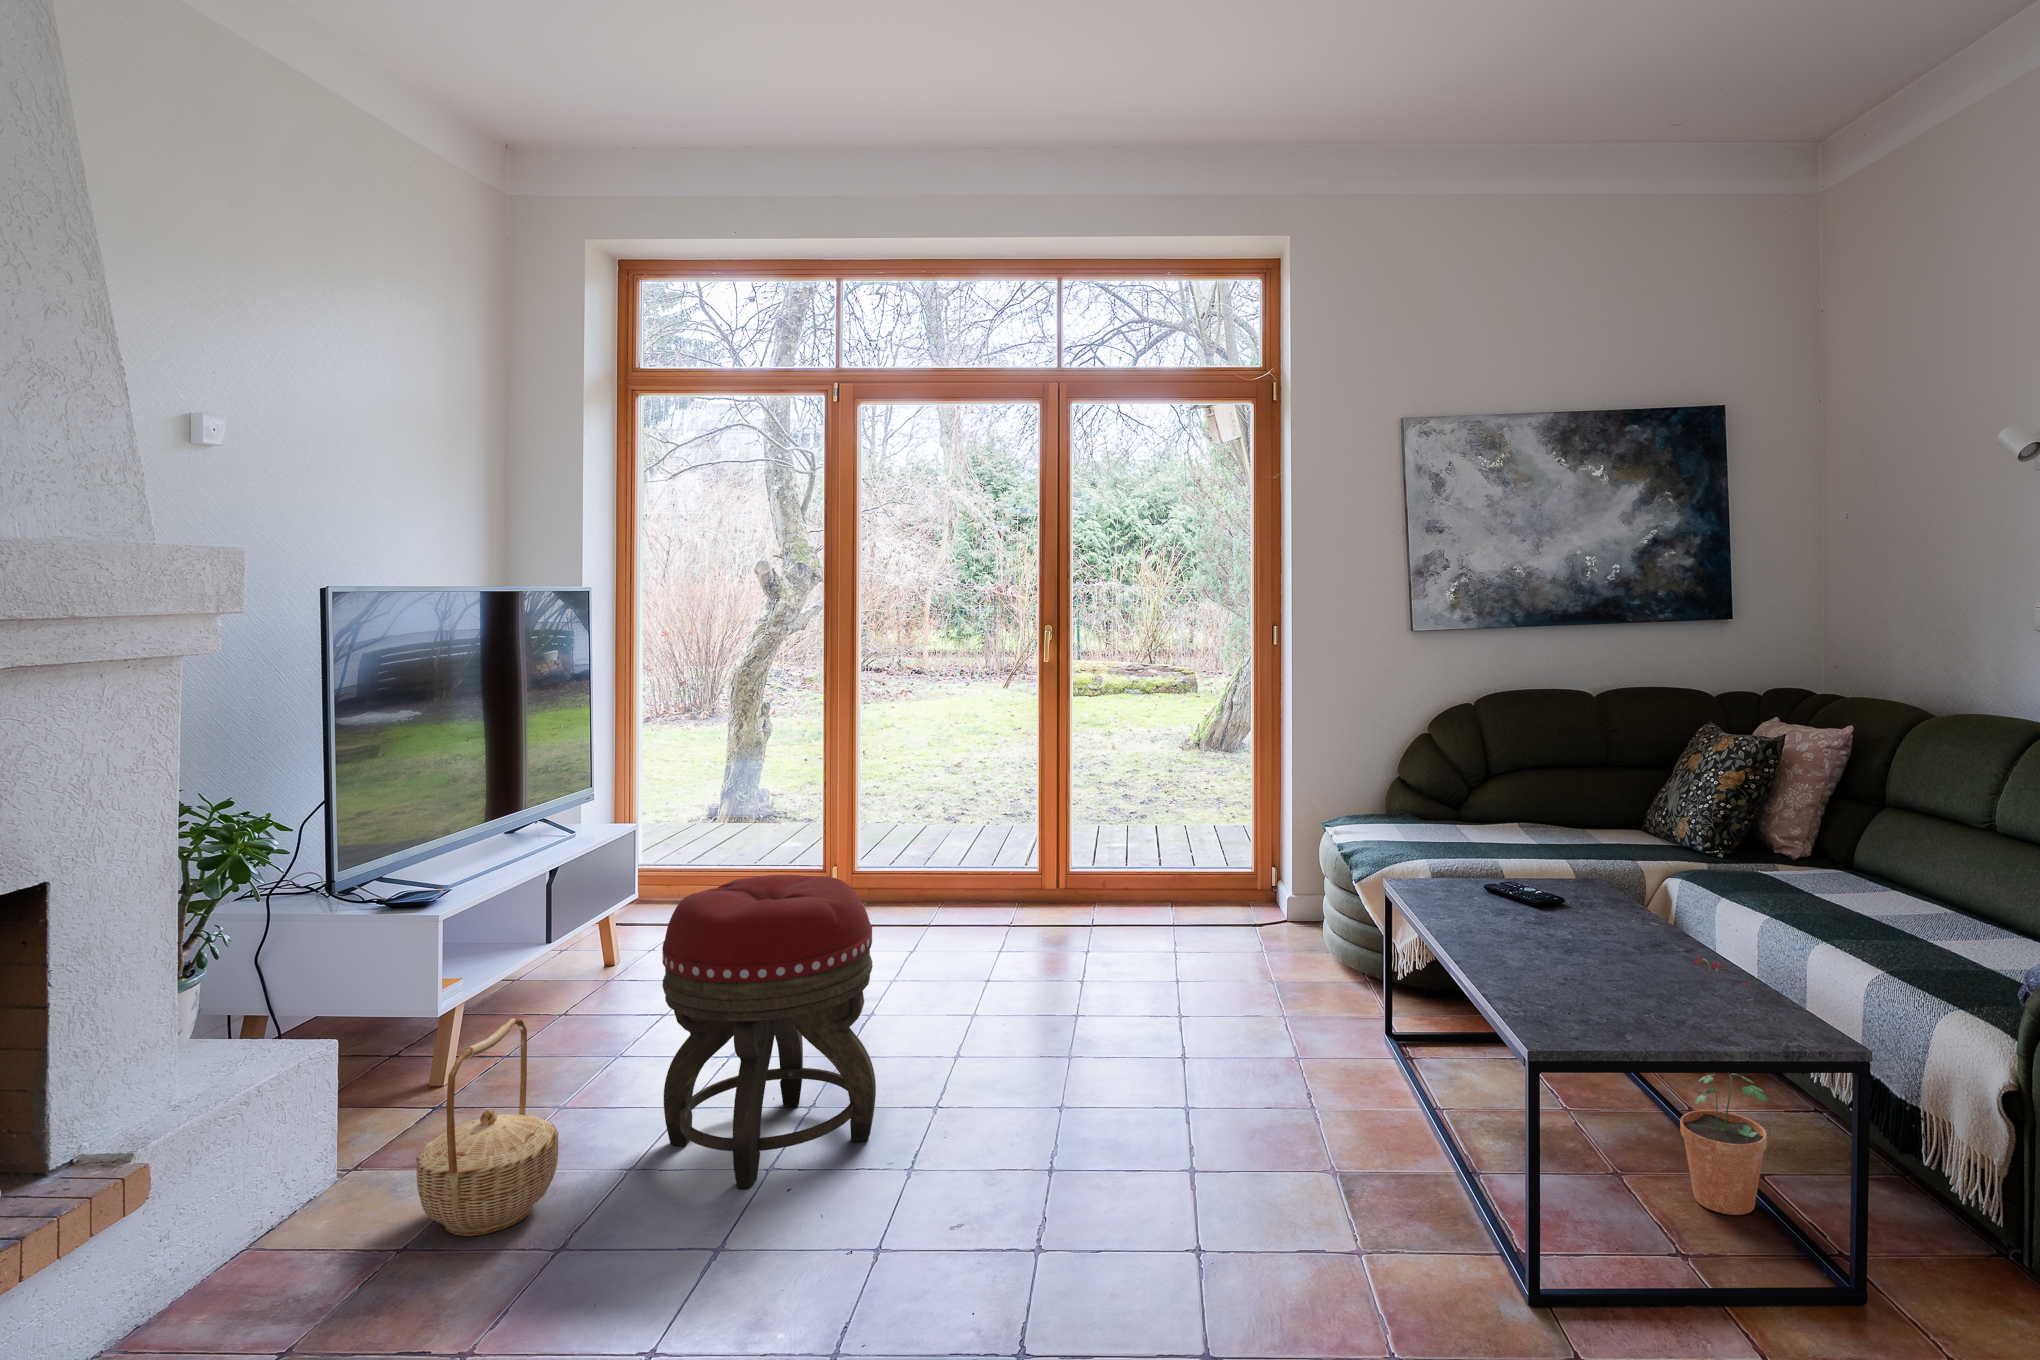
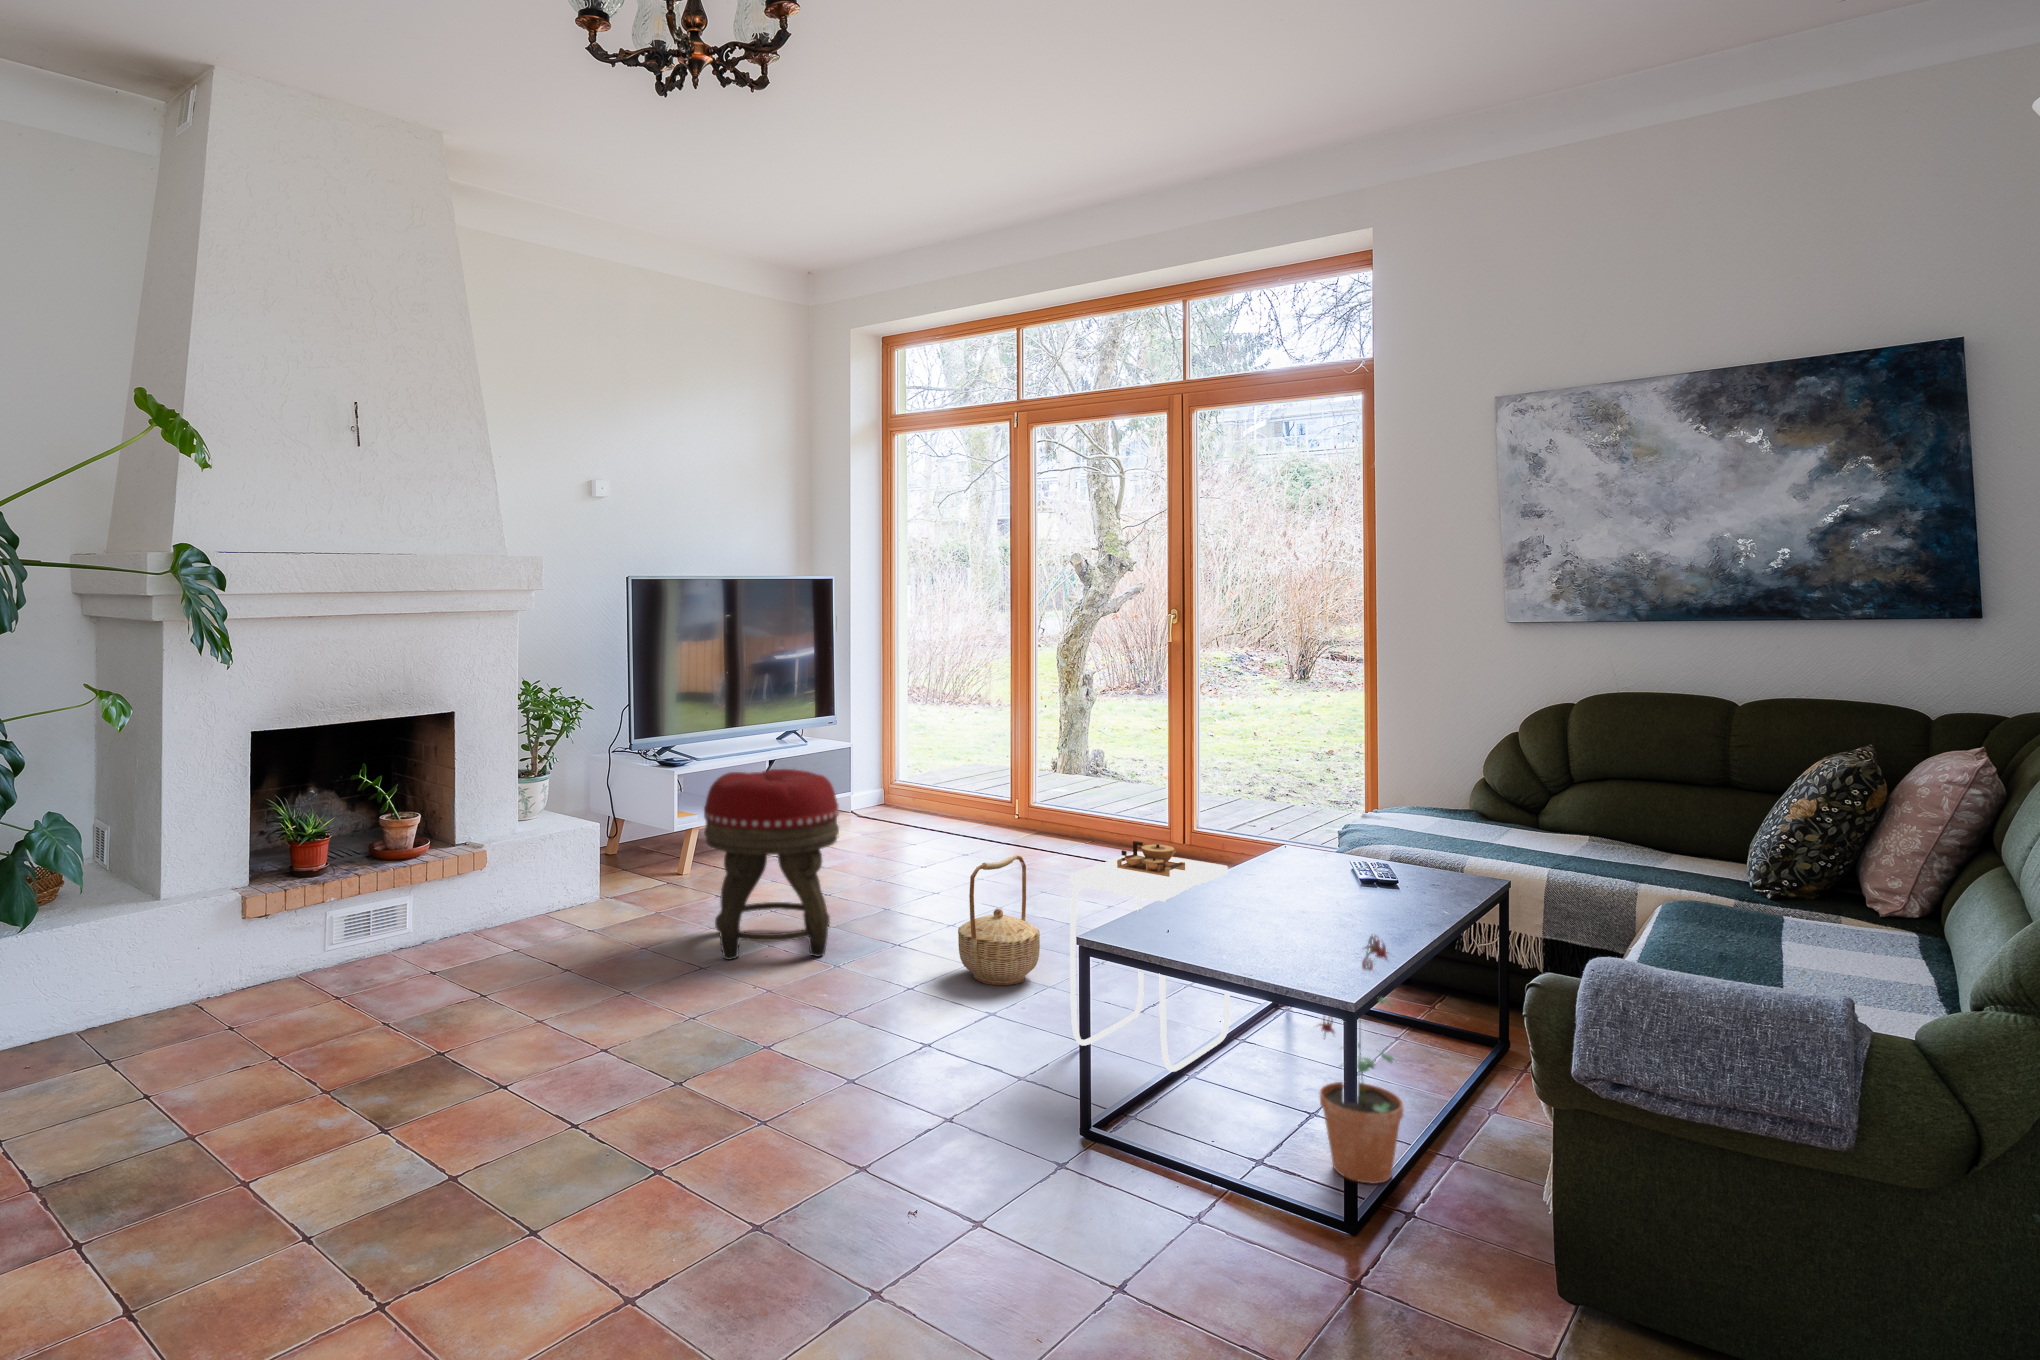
side table: none [1305,898,1452,1157] -> present [1070,841,1230,1072]
basket: present [416,1018,559,1236] -> present [958,855,1040,985]

